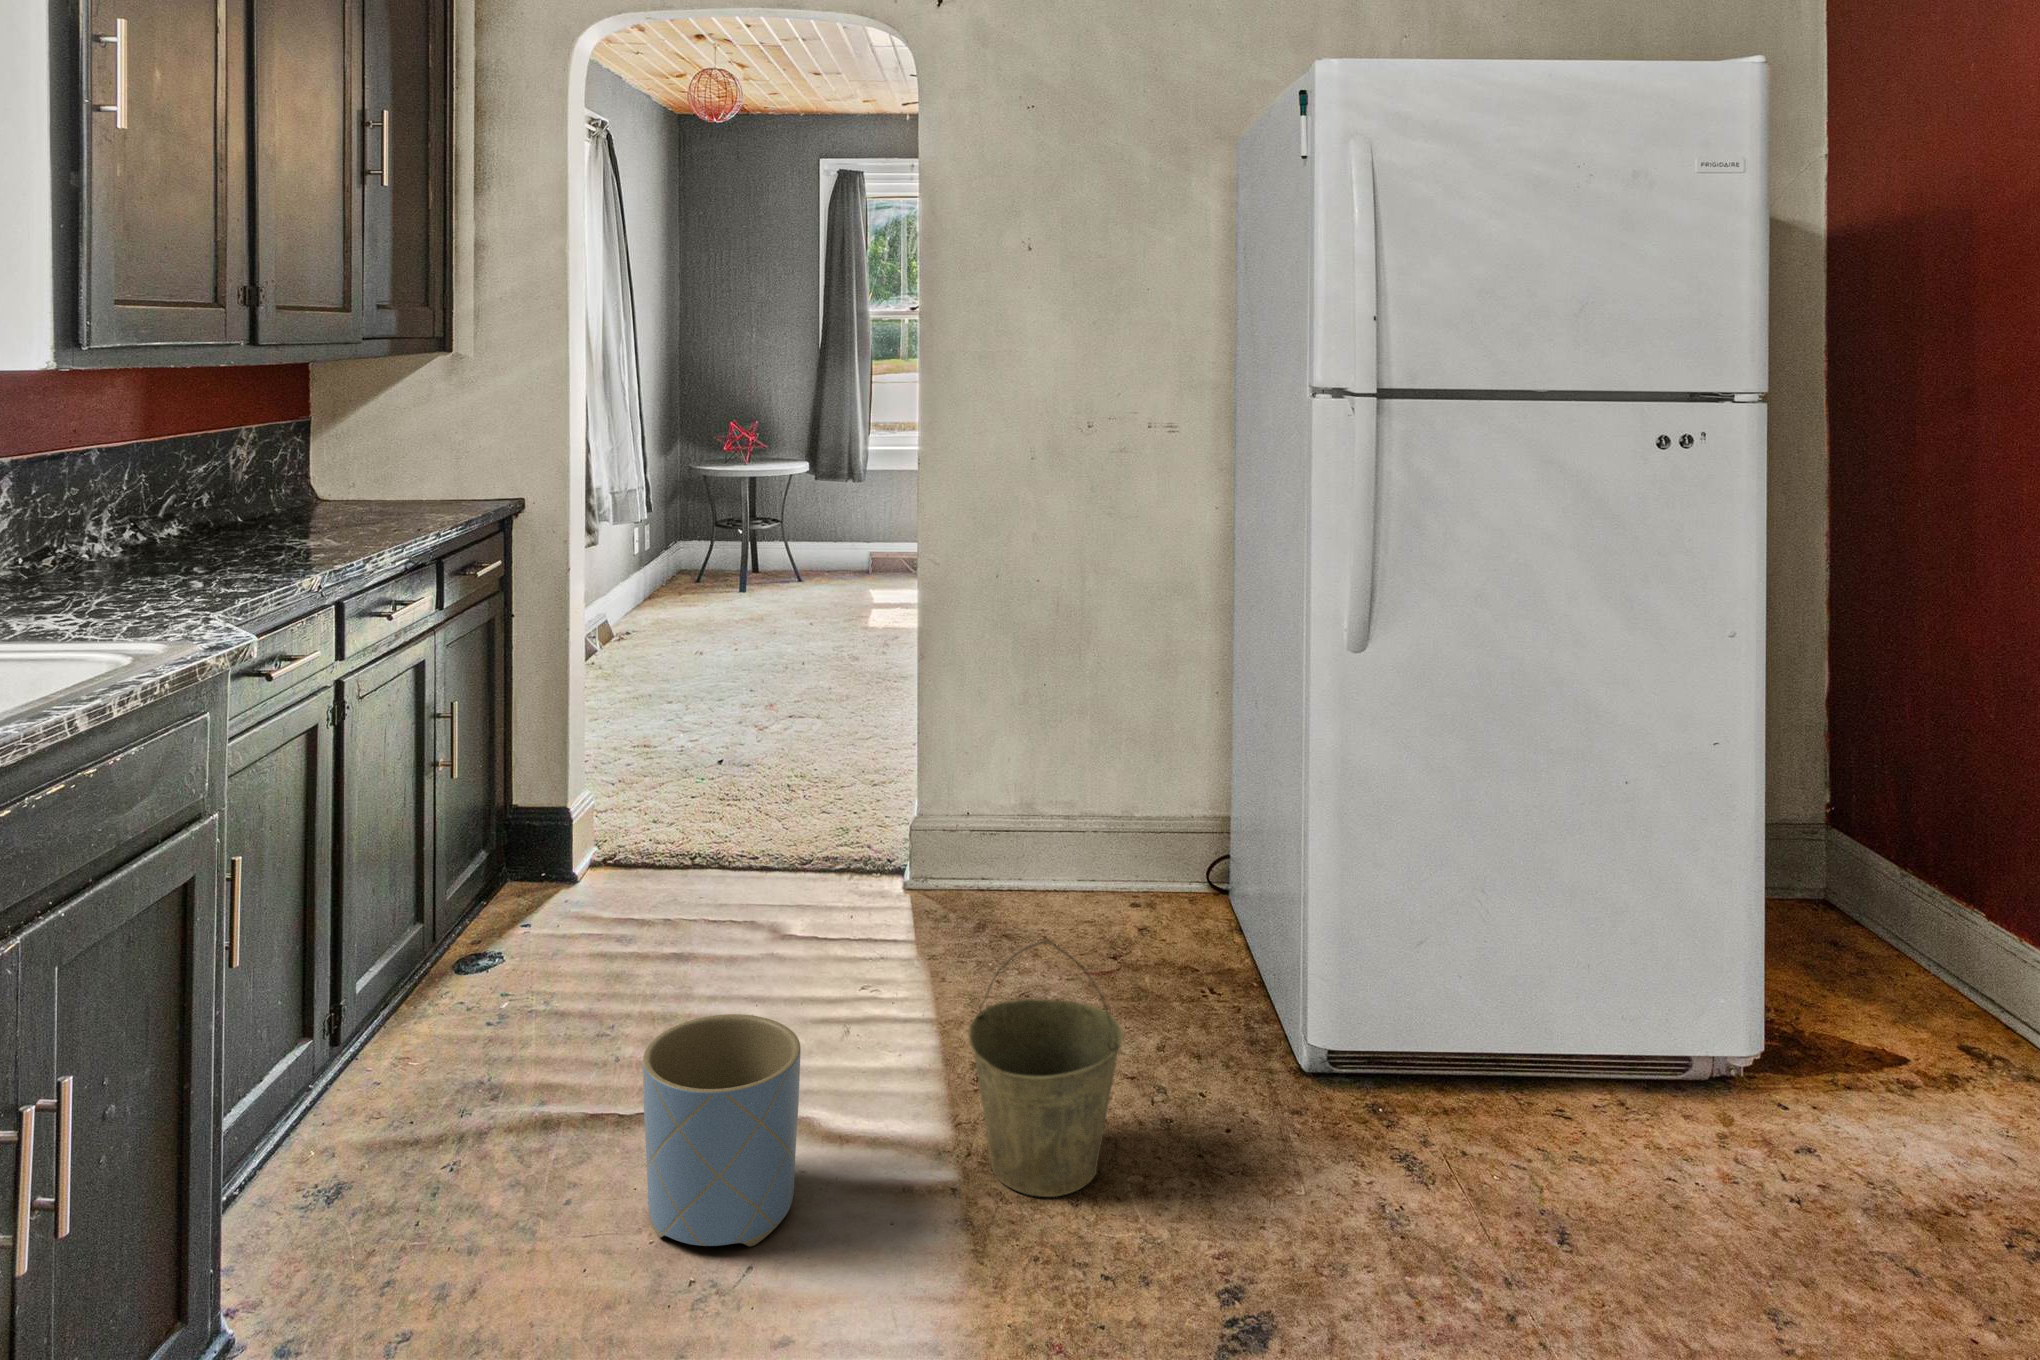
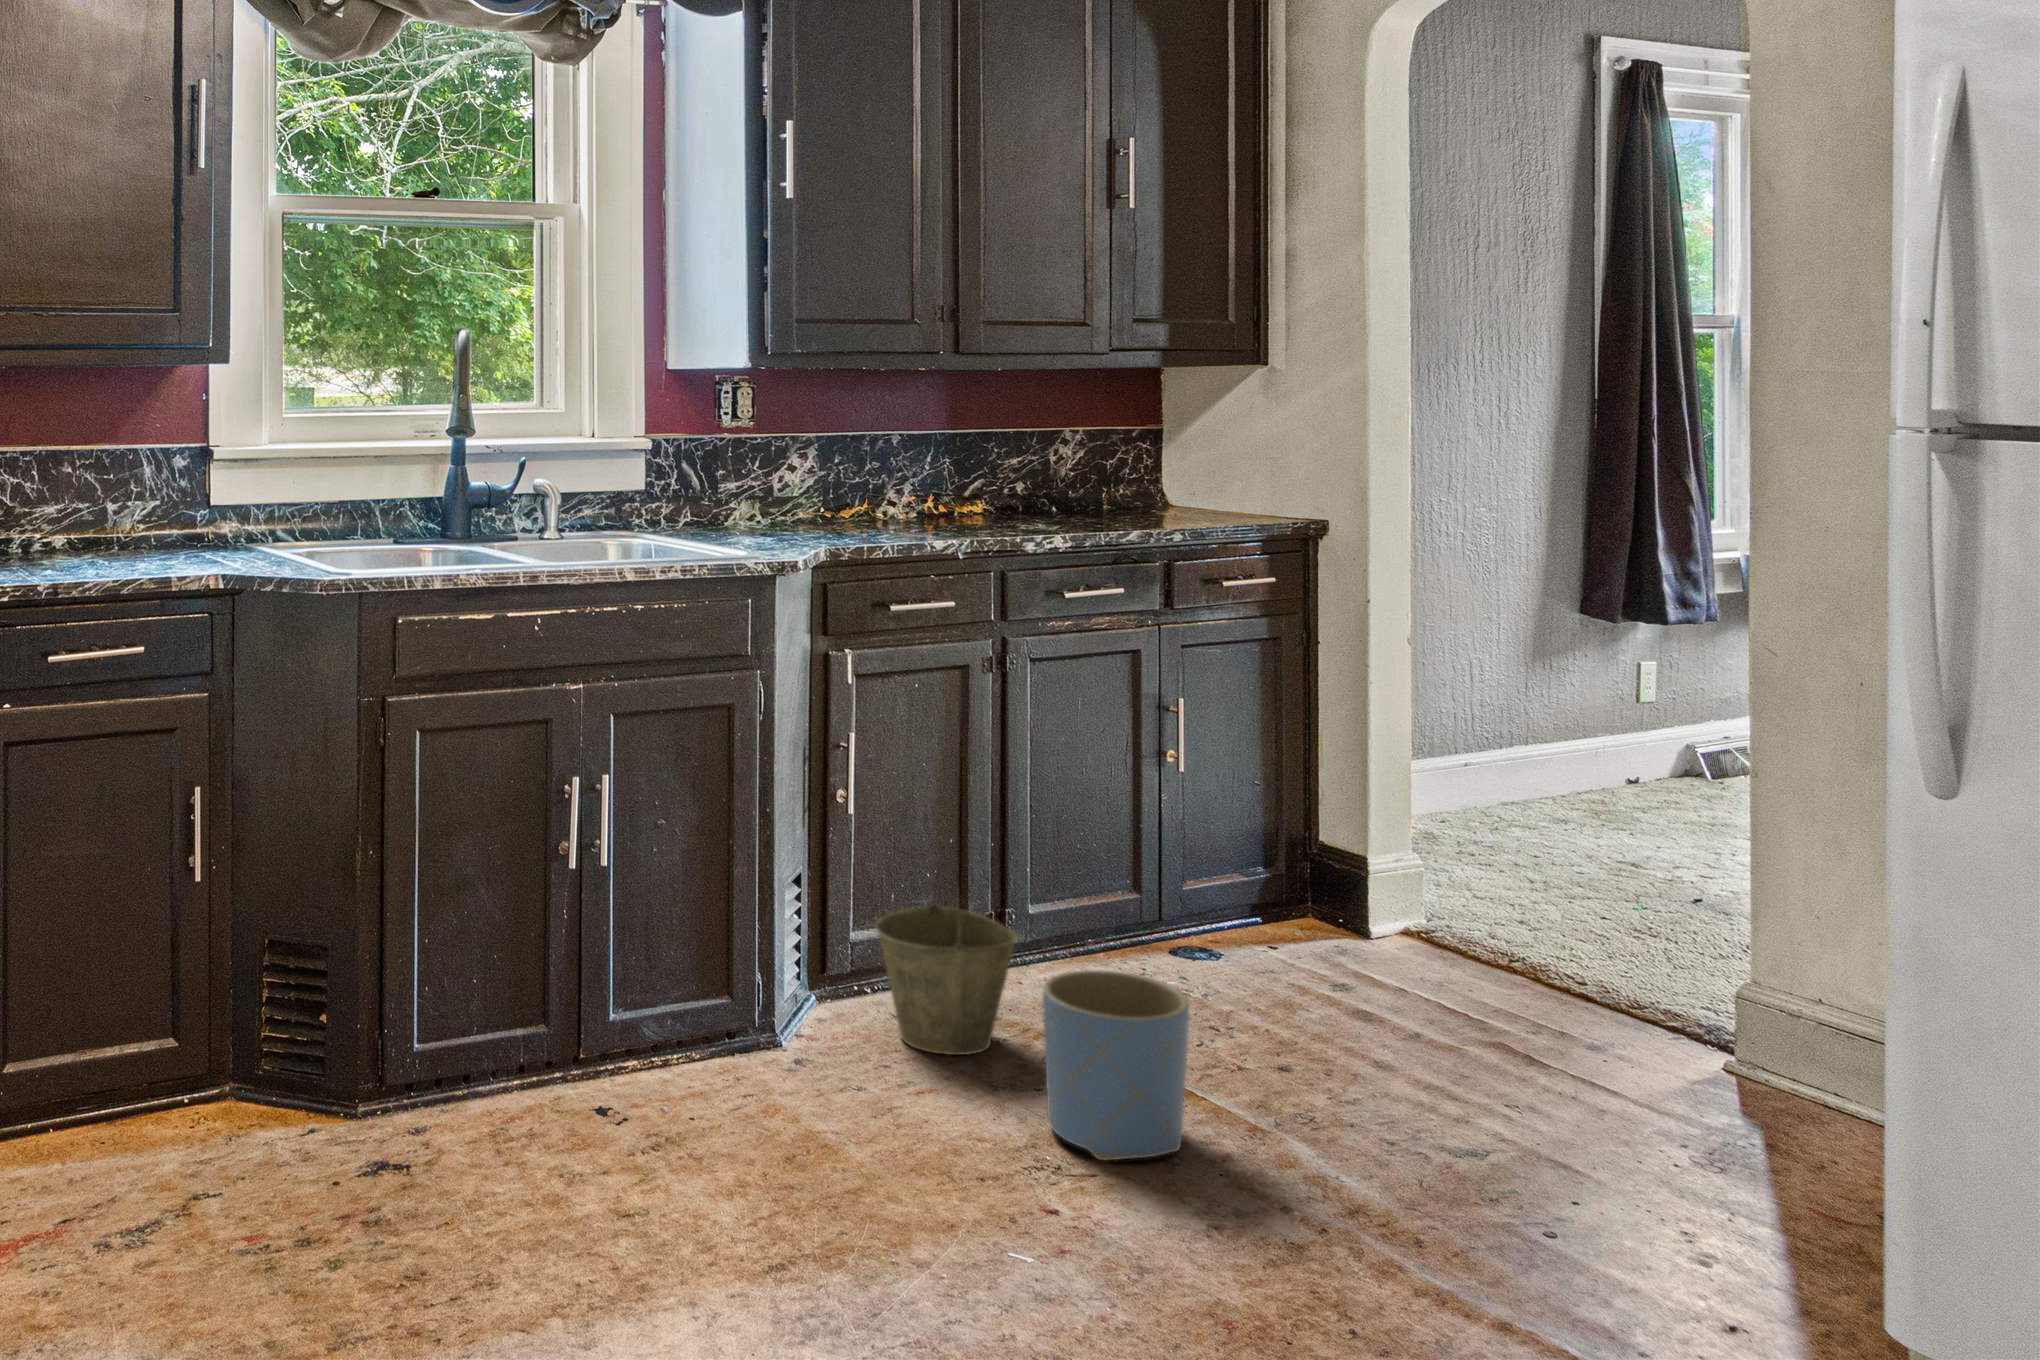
bucket: present [968,940,1123,1197] -> present [876,853,1018,1055]

